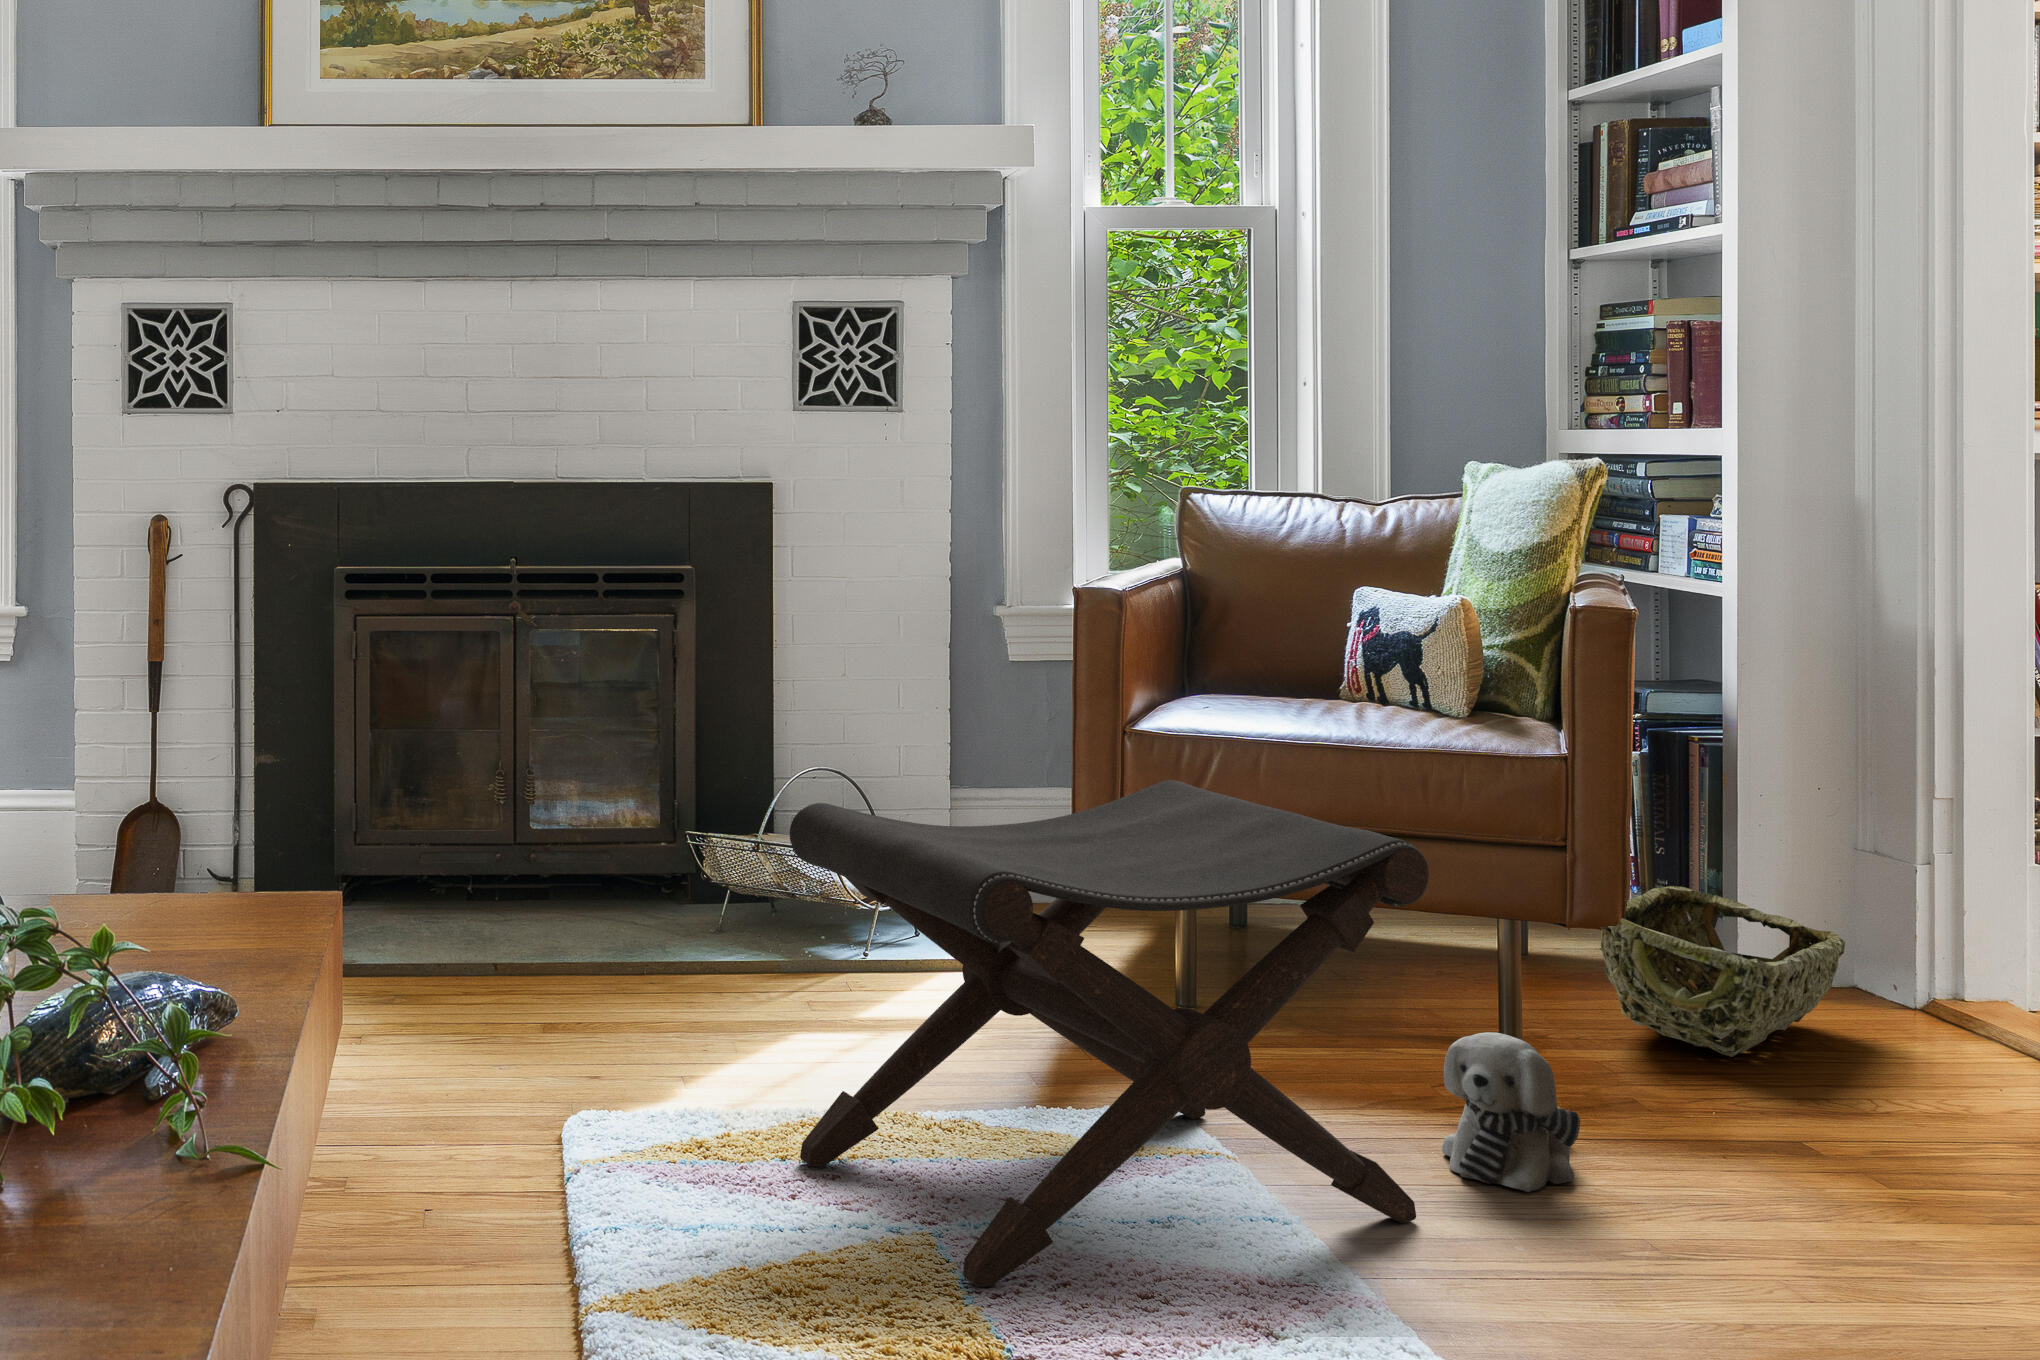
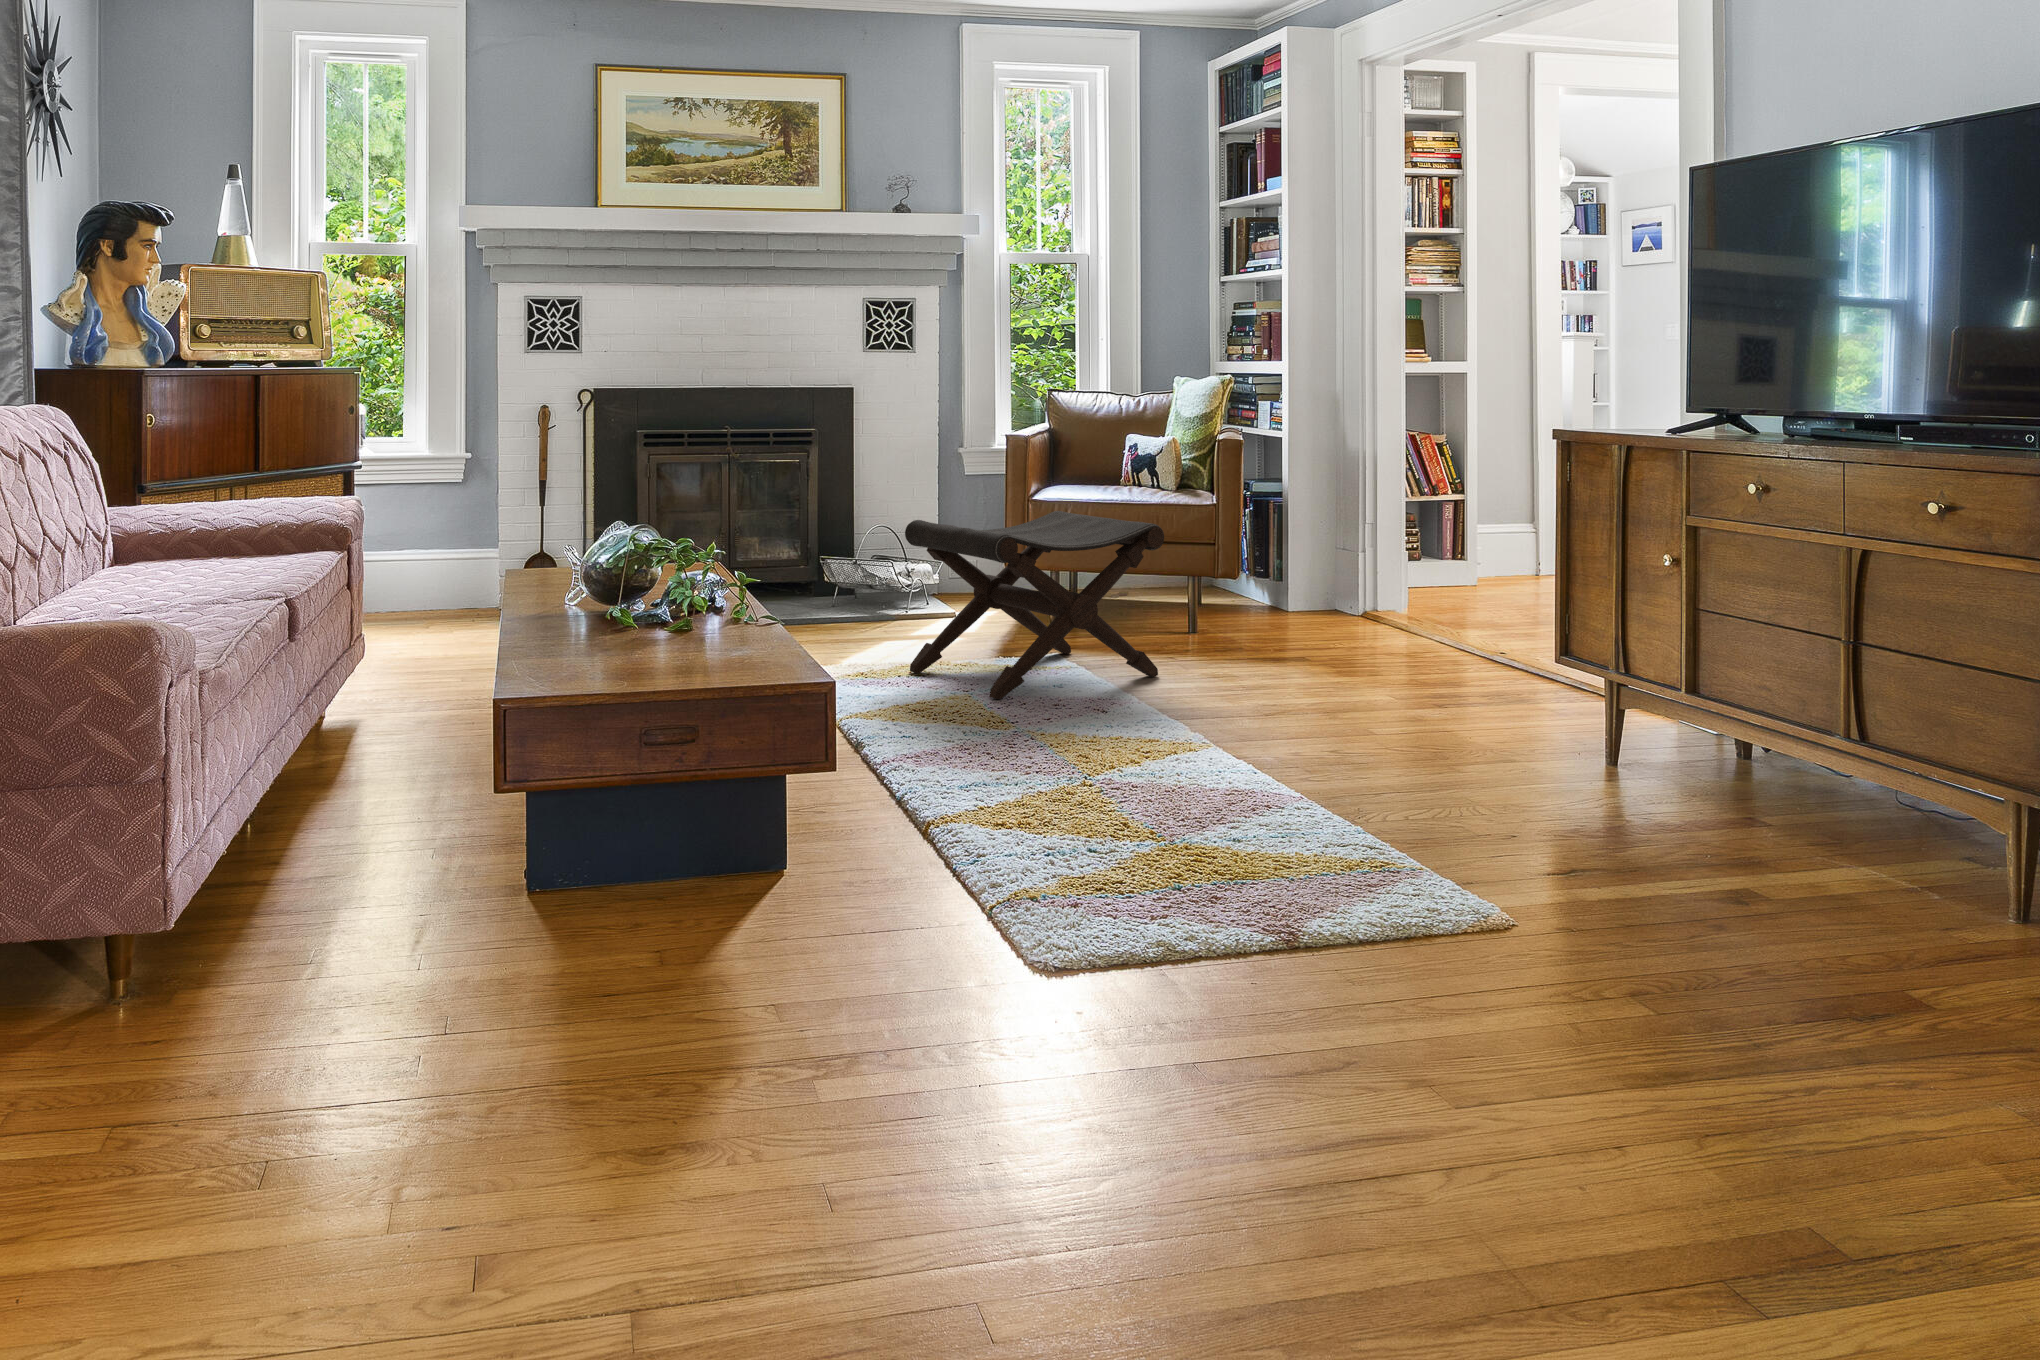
woven basket: present [1601,886,1845,1057] -> none [1227,563,1327,627]
plush toy: present [1442,1032,1581,1192] -> none [1167,606,1220,667]

